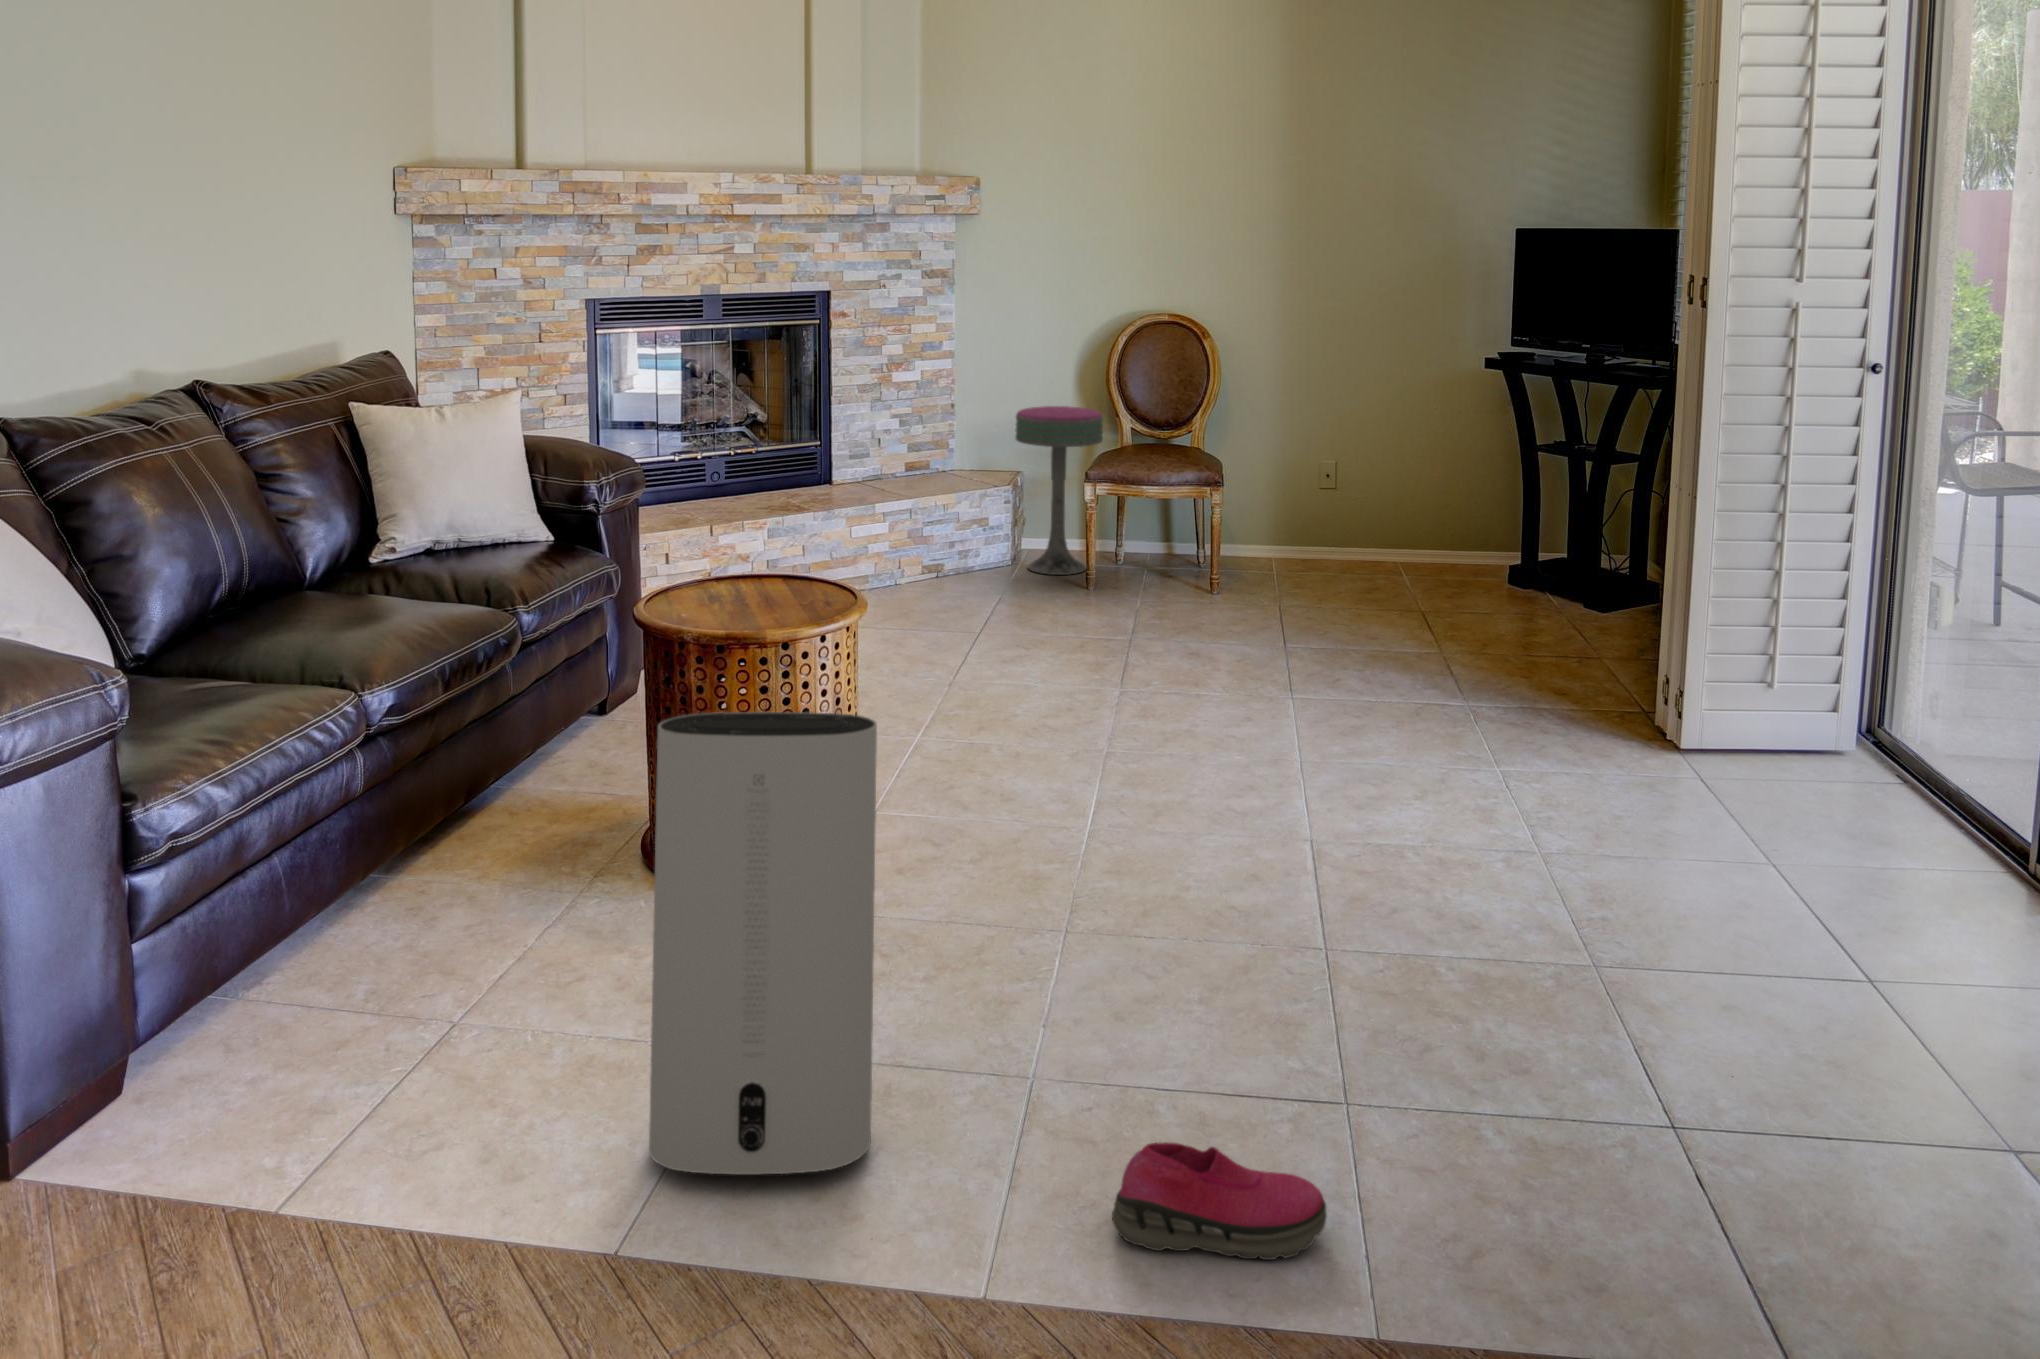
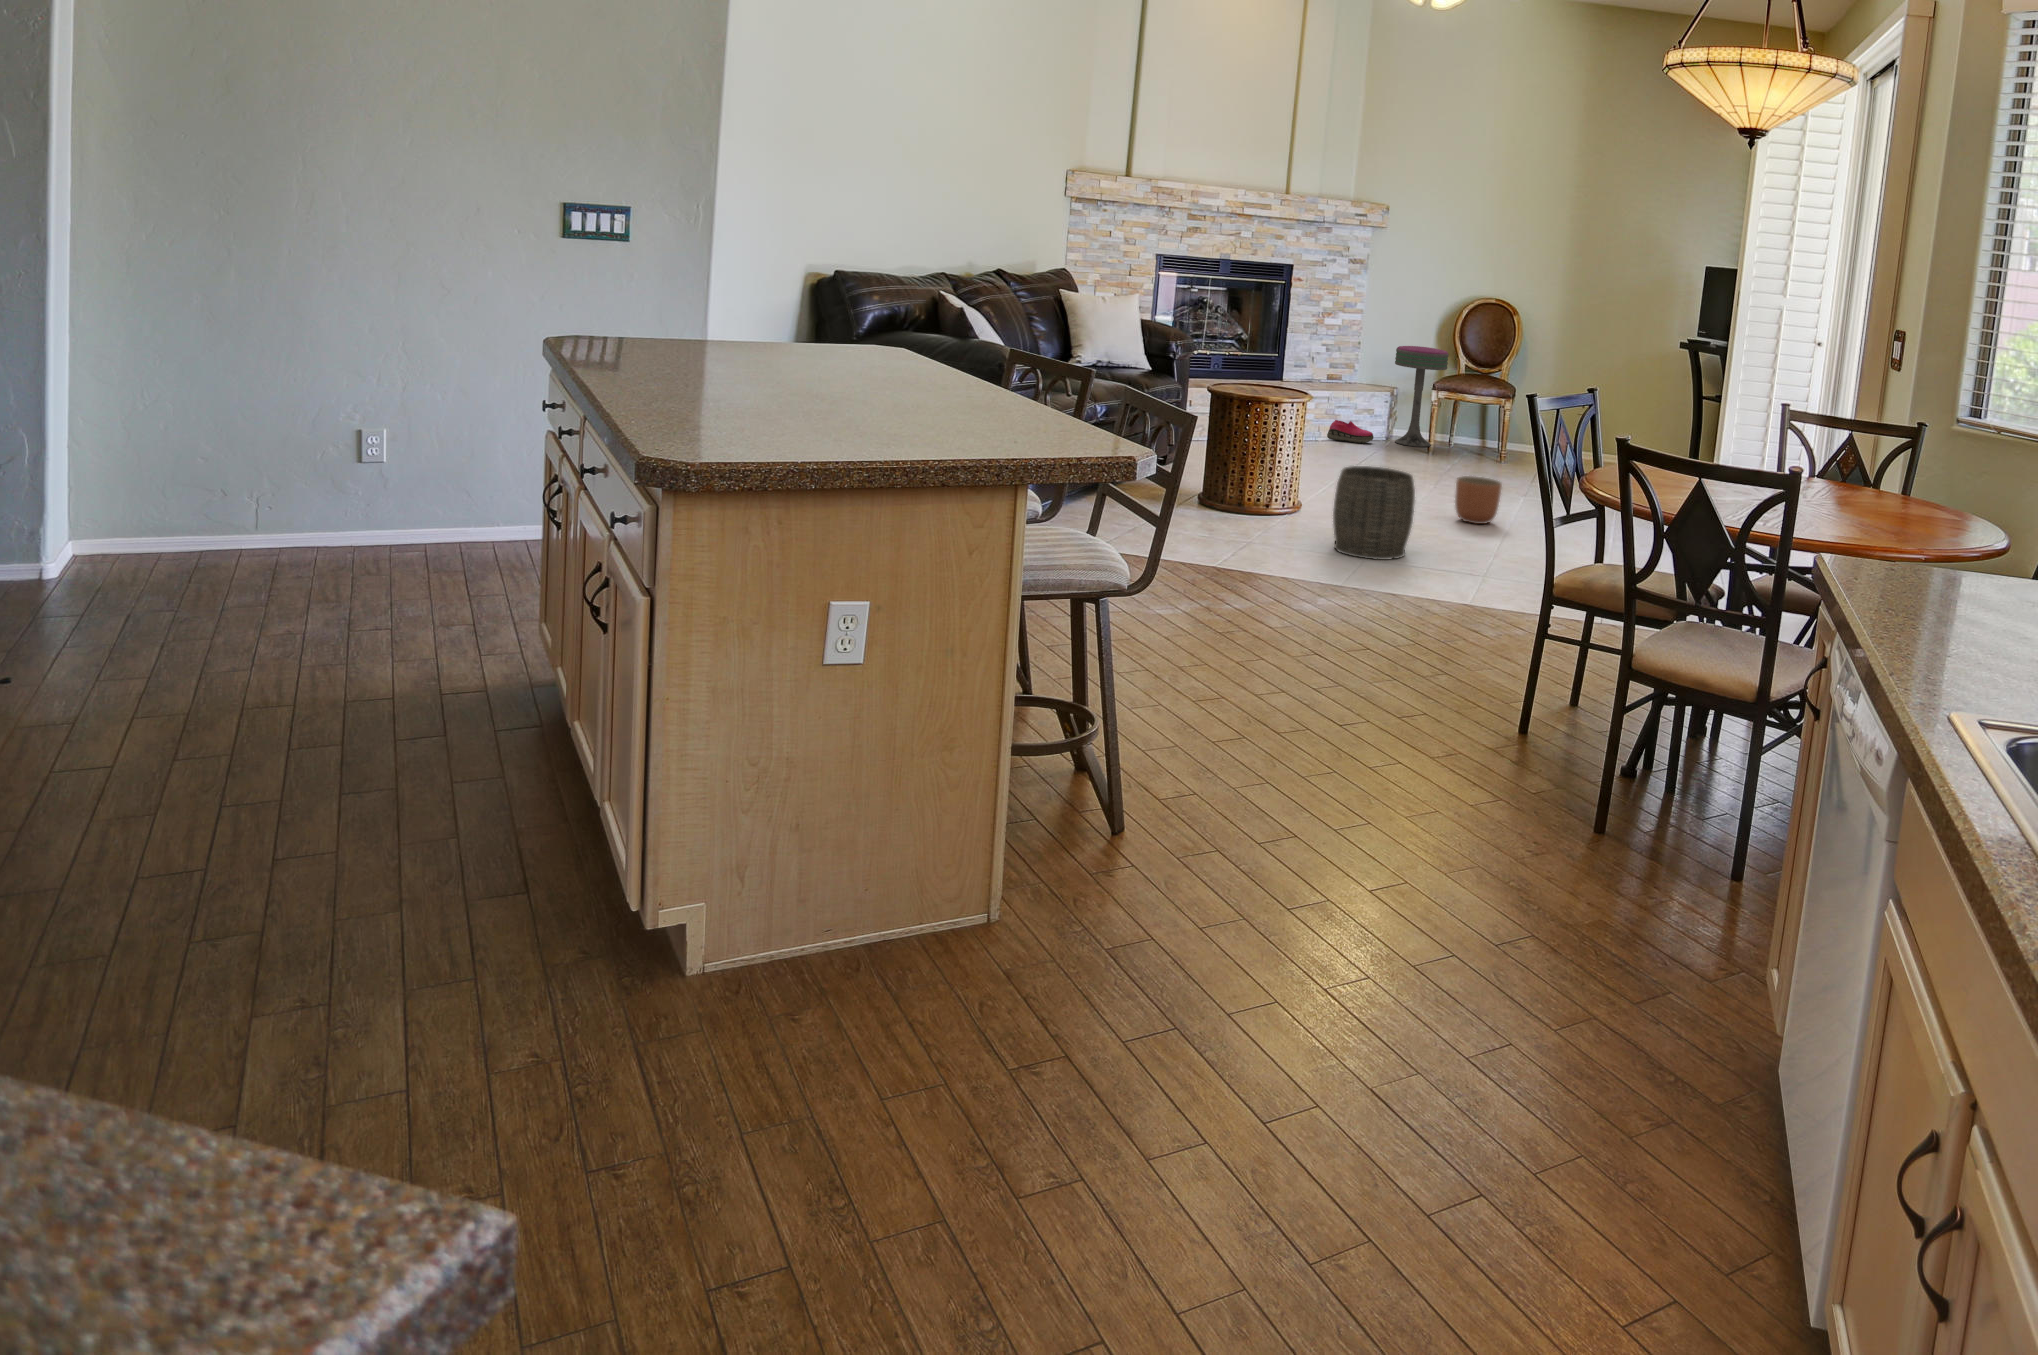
planter: none [1170,705,1263,810] -> present [1455,476,1502,524]
air purifier: present [649,712,877,1174] -> none [1227,403,1328,573]
woven basket: none [920,775,1105,1024] -> present [1333,466,1415,560]
shoe: present [1112,1143,1327,1260] -> present [1327,420,1374,443]

